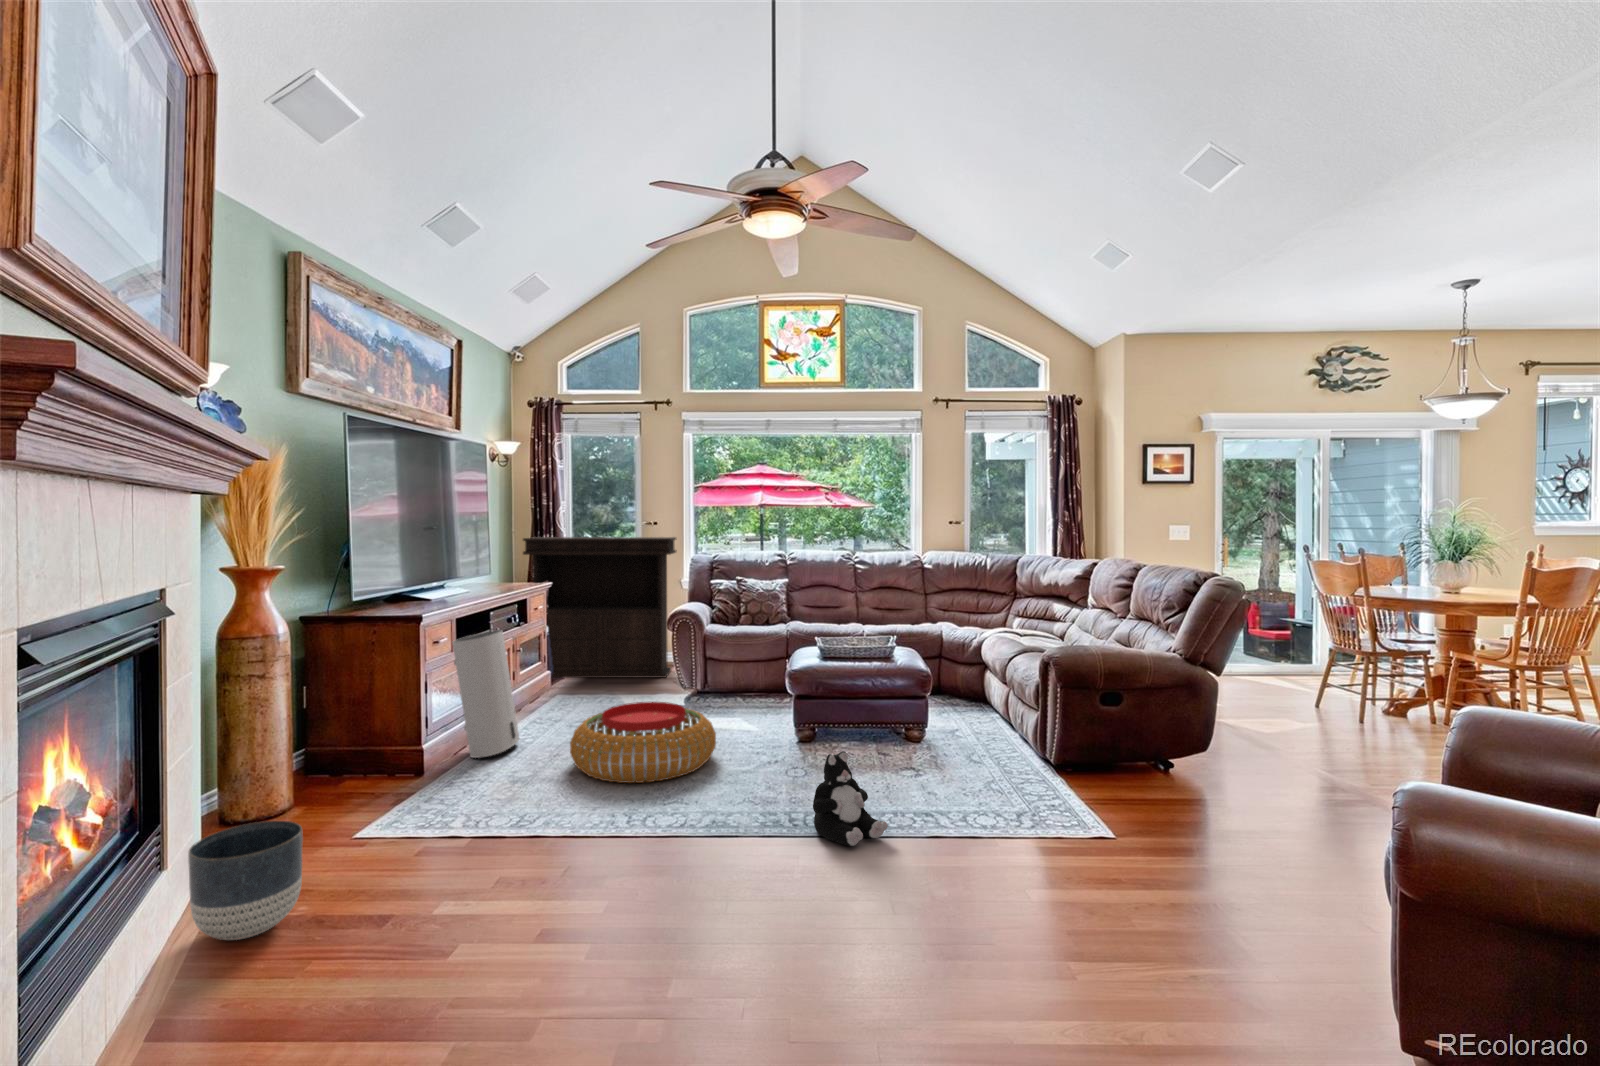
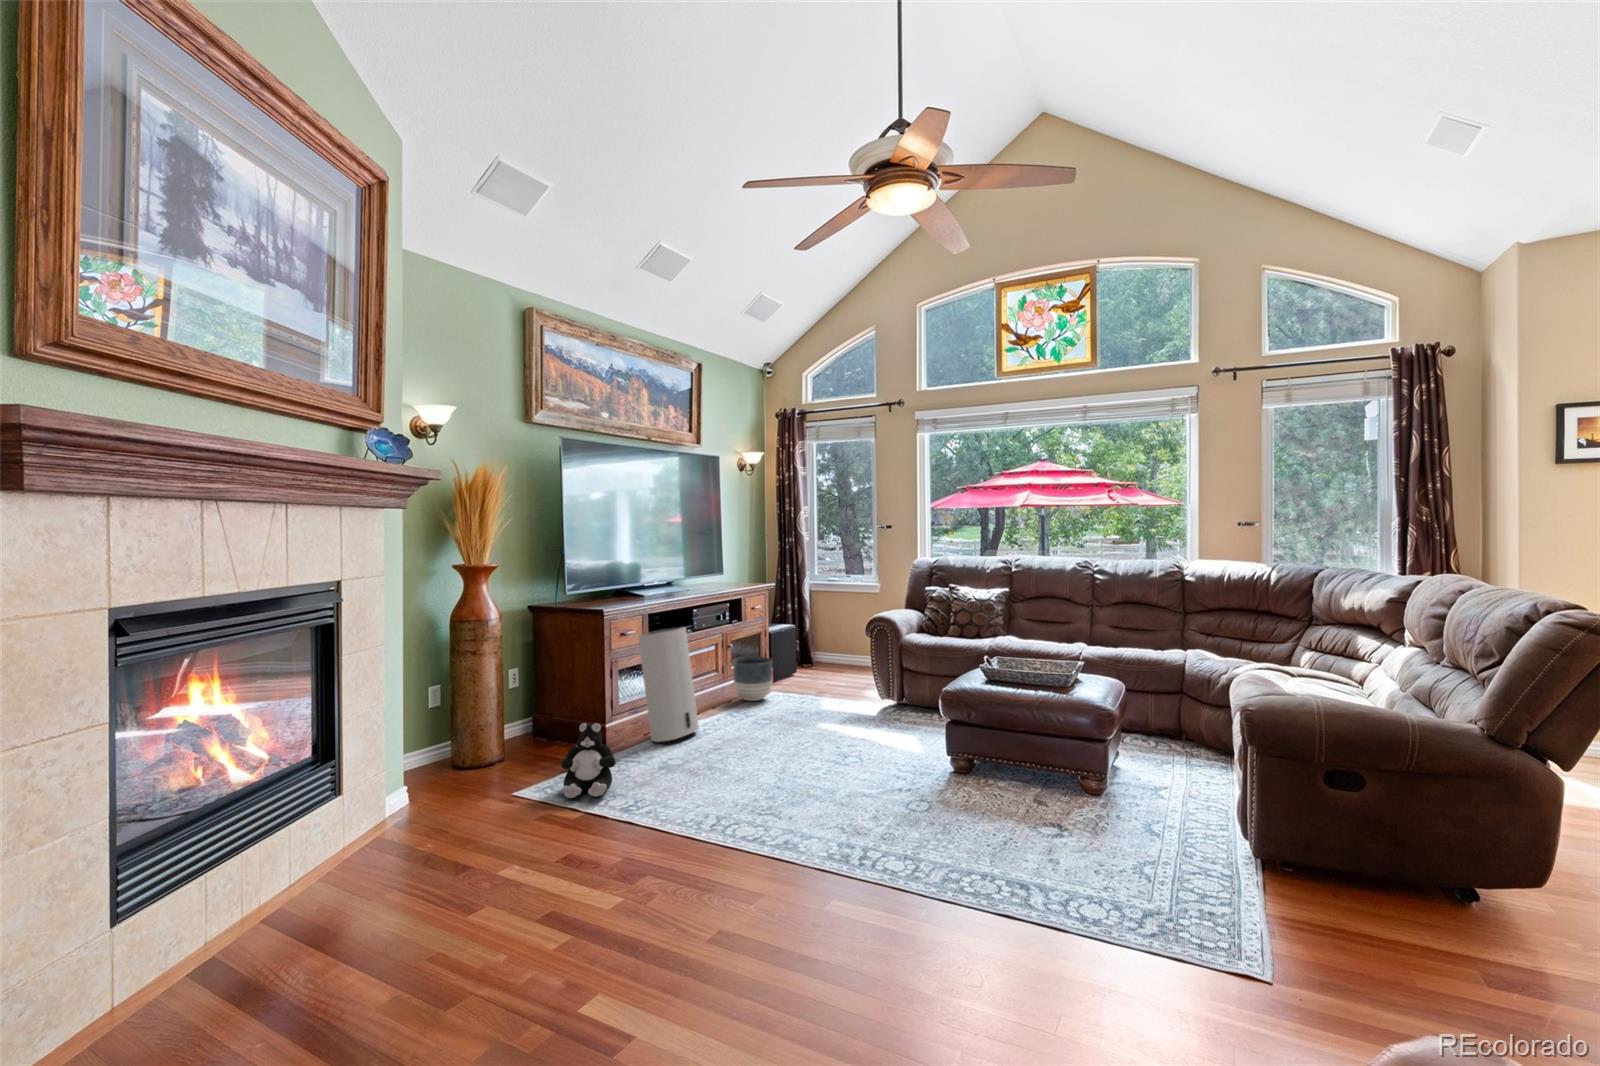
console table: present [523,537,677,678] -> none [757,540,900,683]
pouf: present [570,702,716,783] -> none [712,708,855,790]
plush toy: present [813,751,888,846] -> present [561,722,616,798]
planter: present [188,821,303,940] -> present [733,657,772,701]

